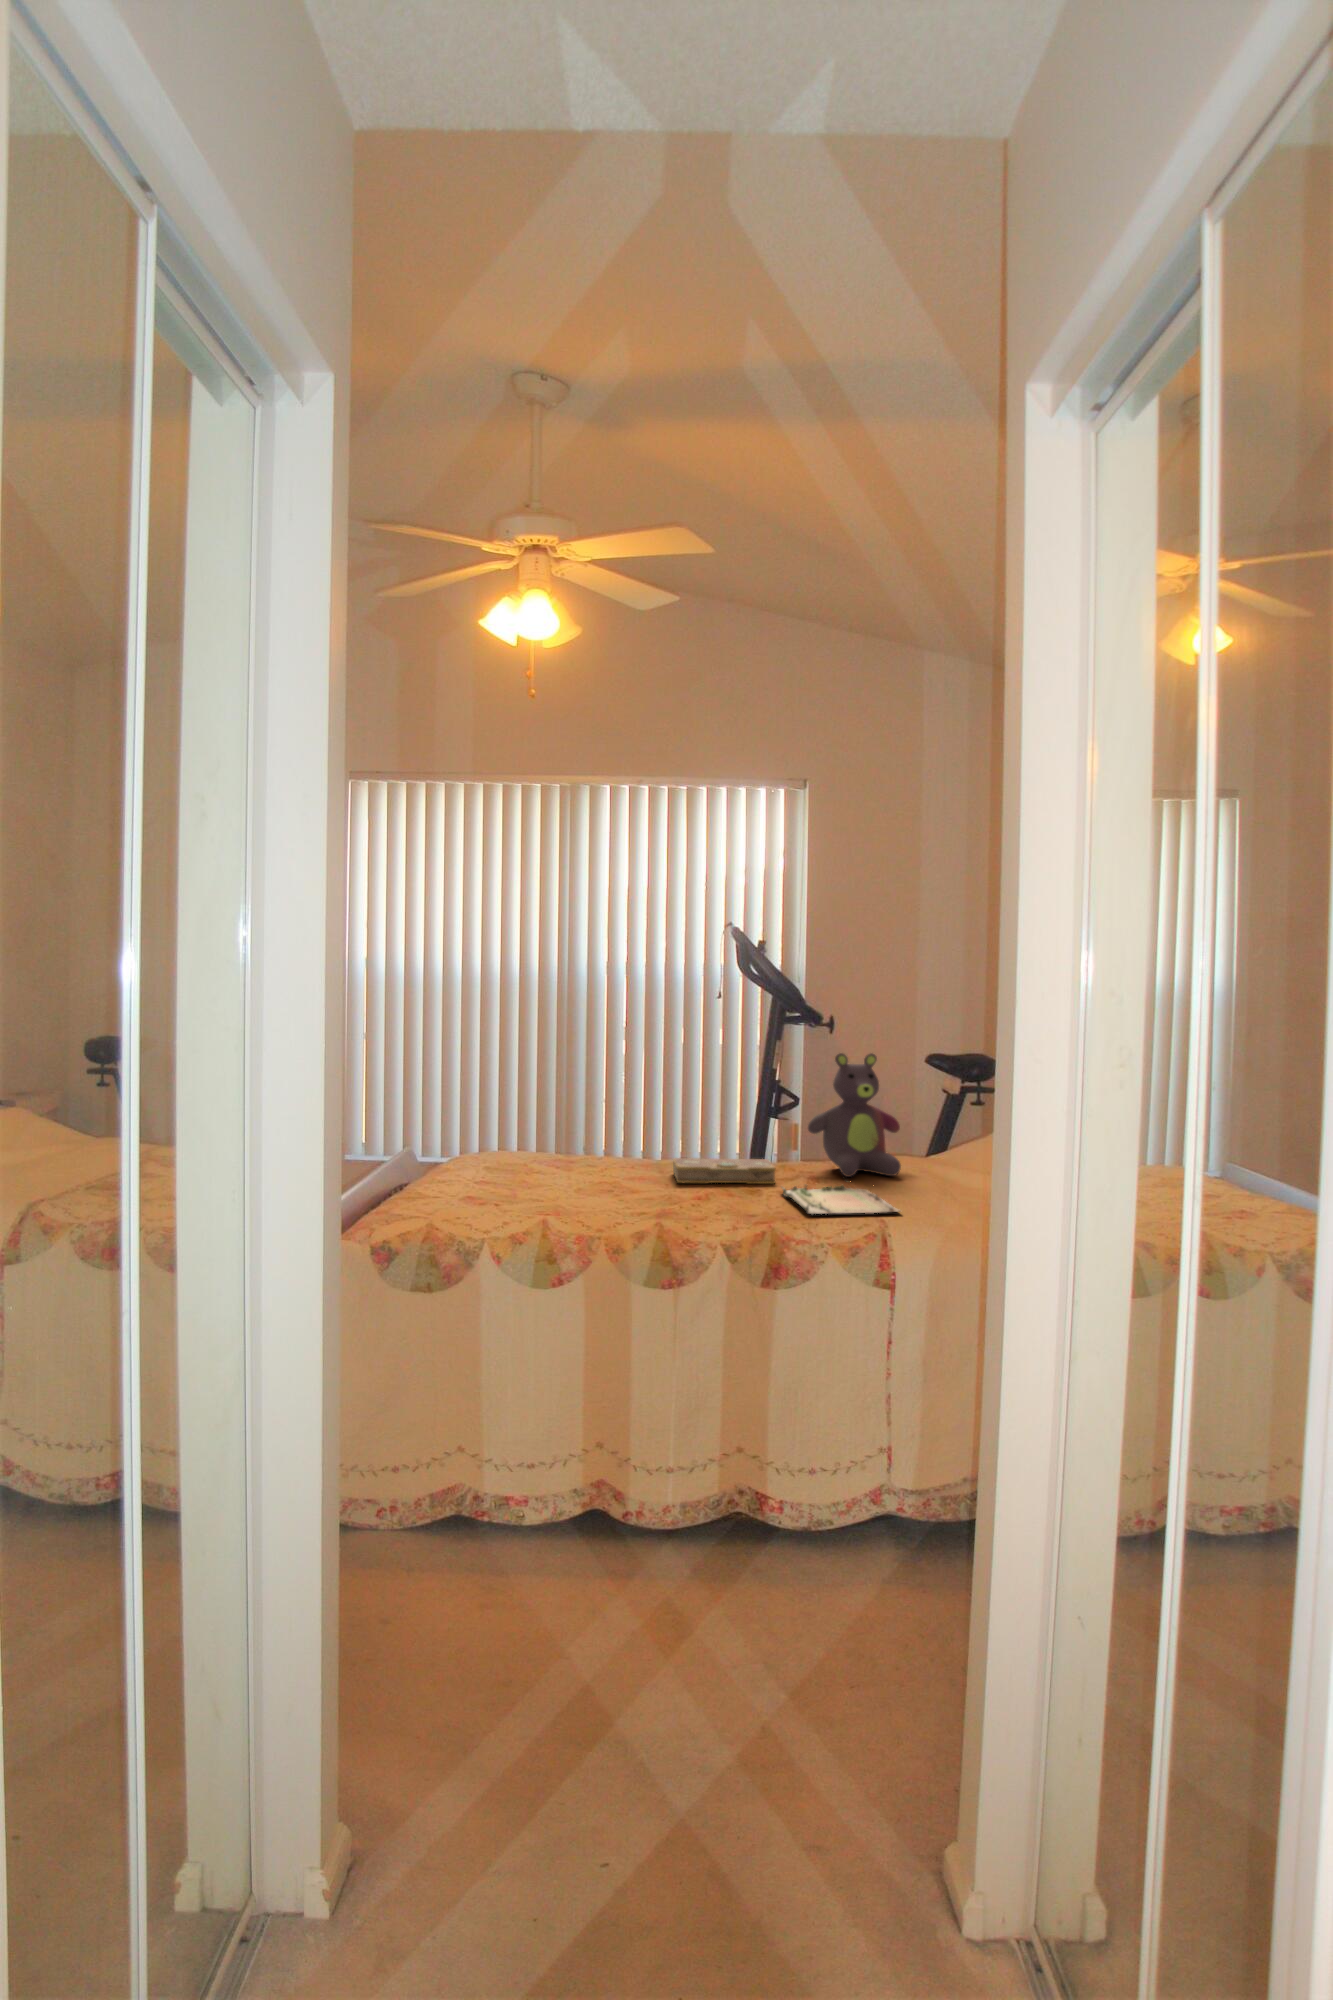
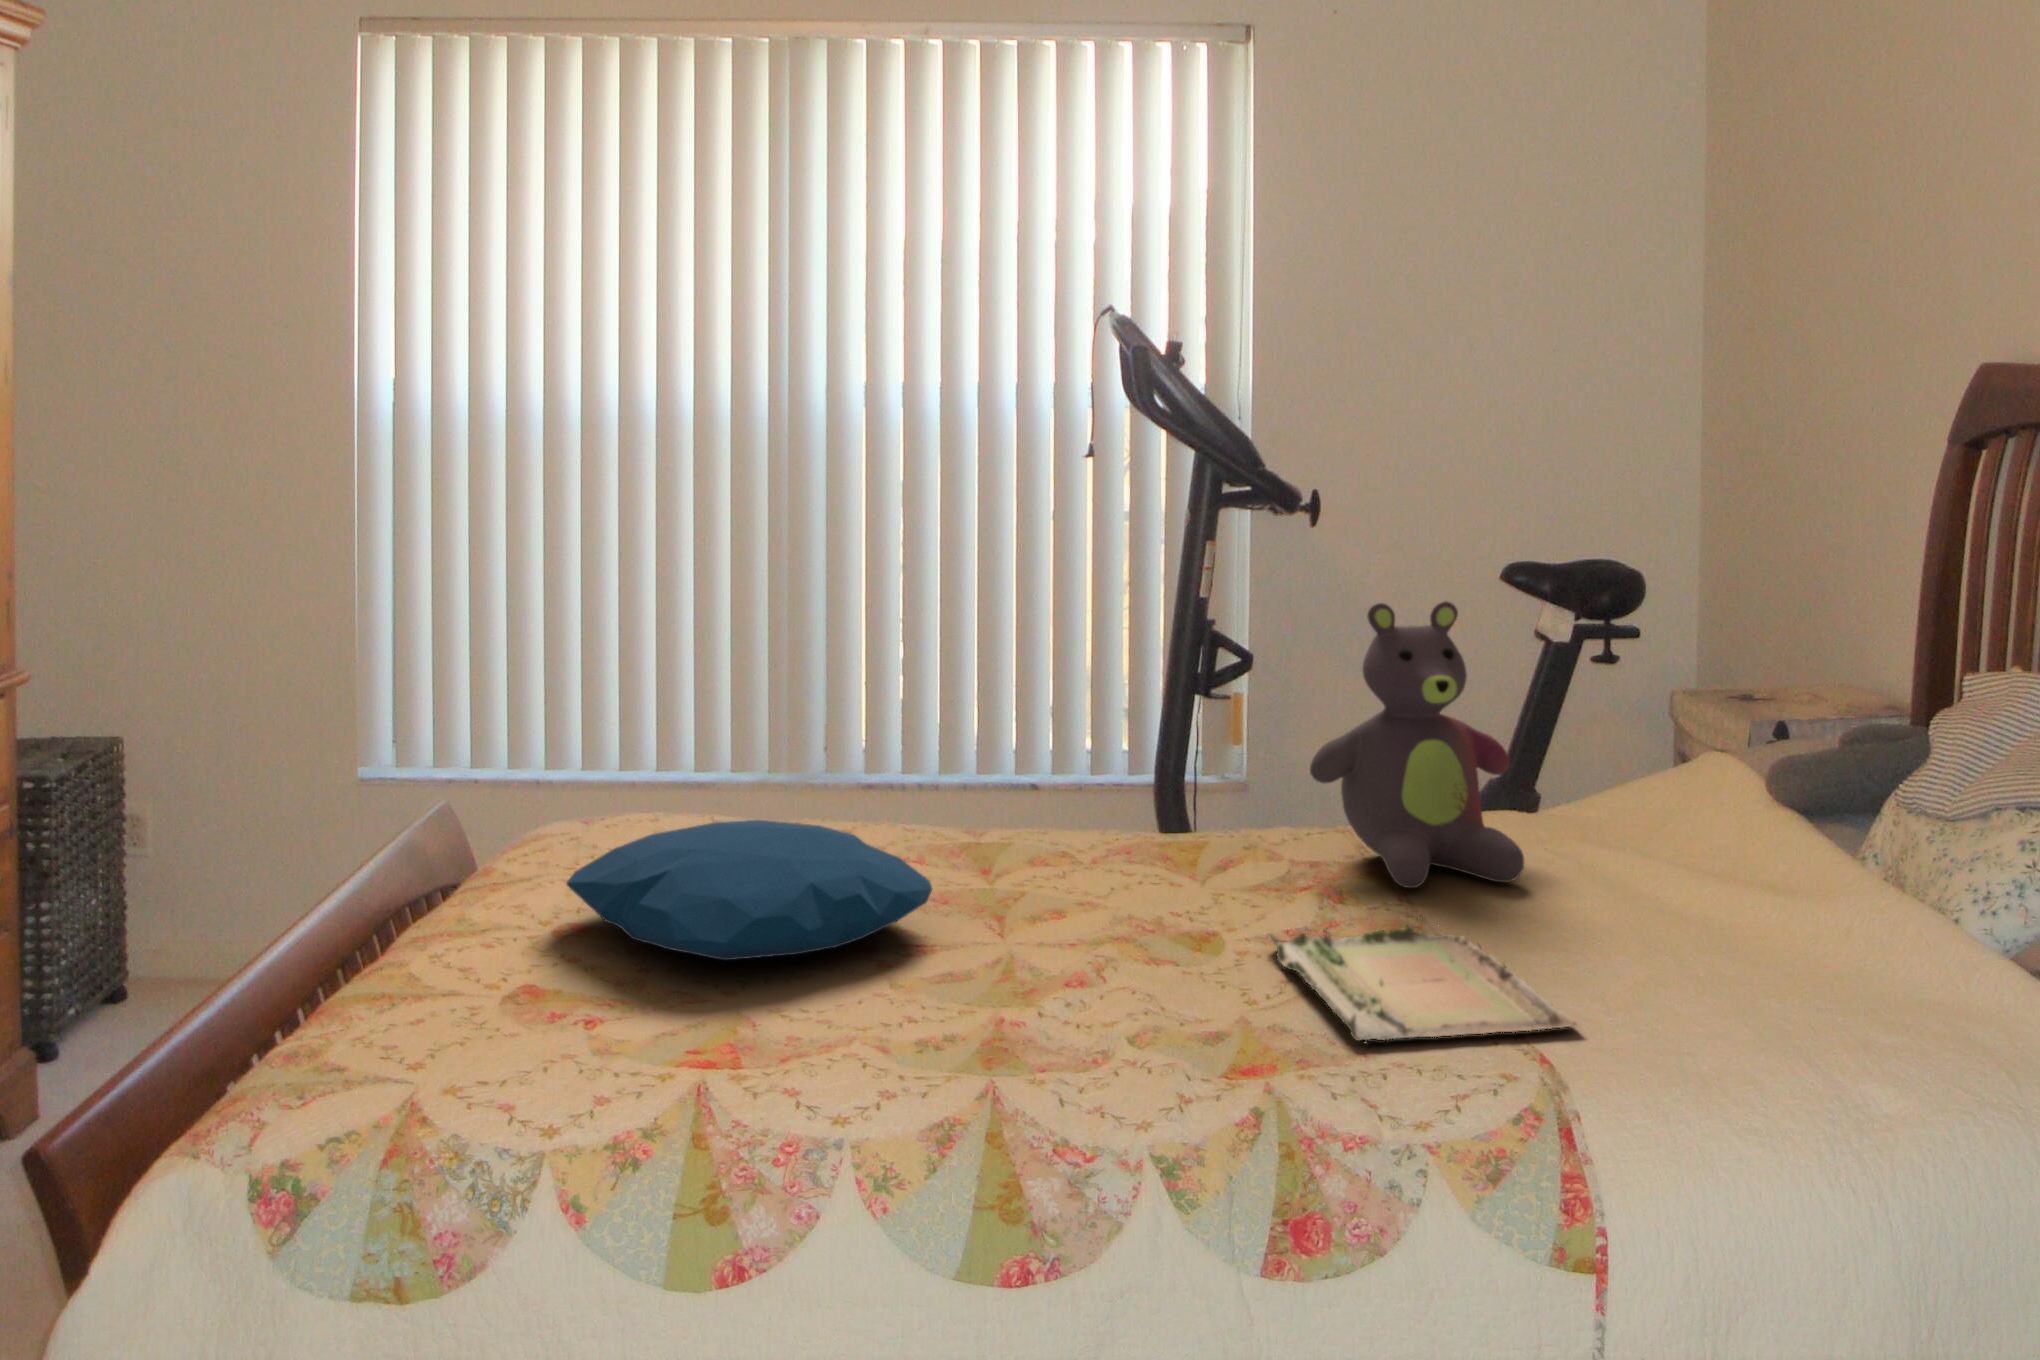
pillow: none [478,1142,637,1190] -> present [566,820,932,960]
book: present [673,1158,776,1184] -> none [1014,844,1251,919]

